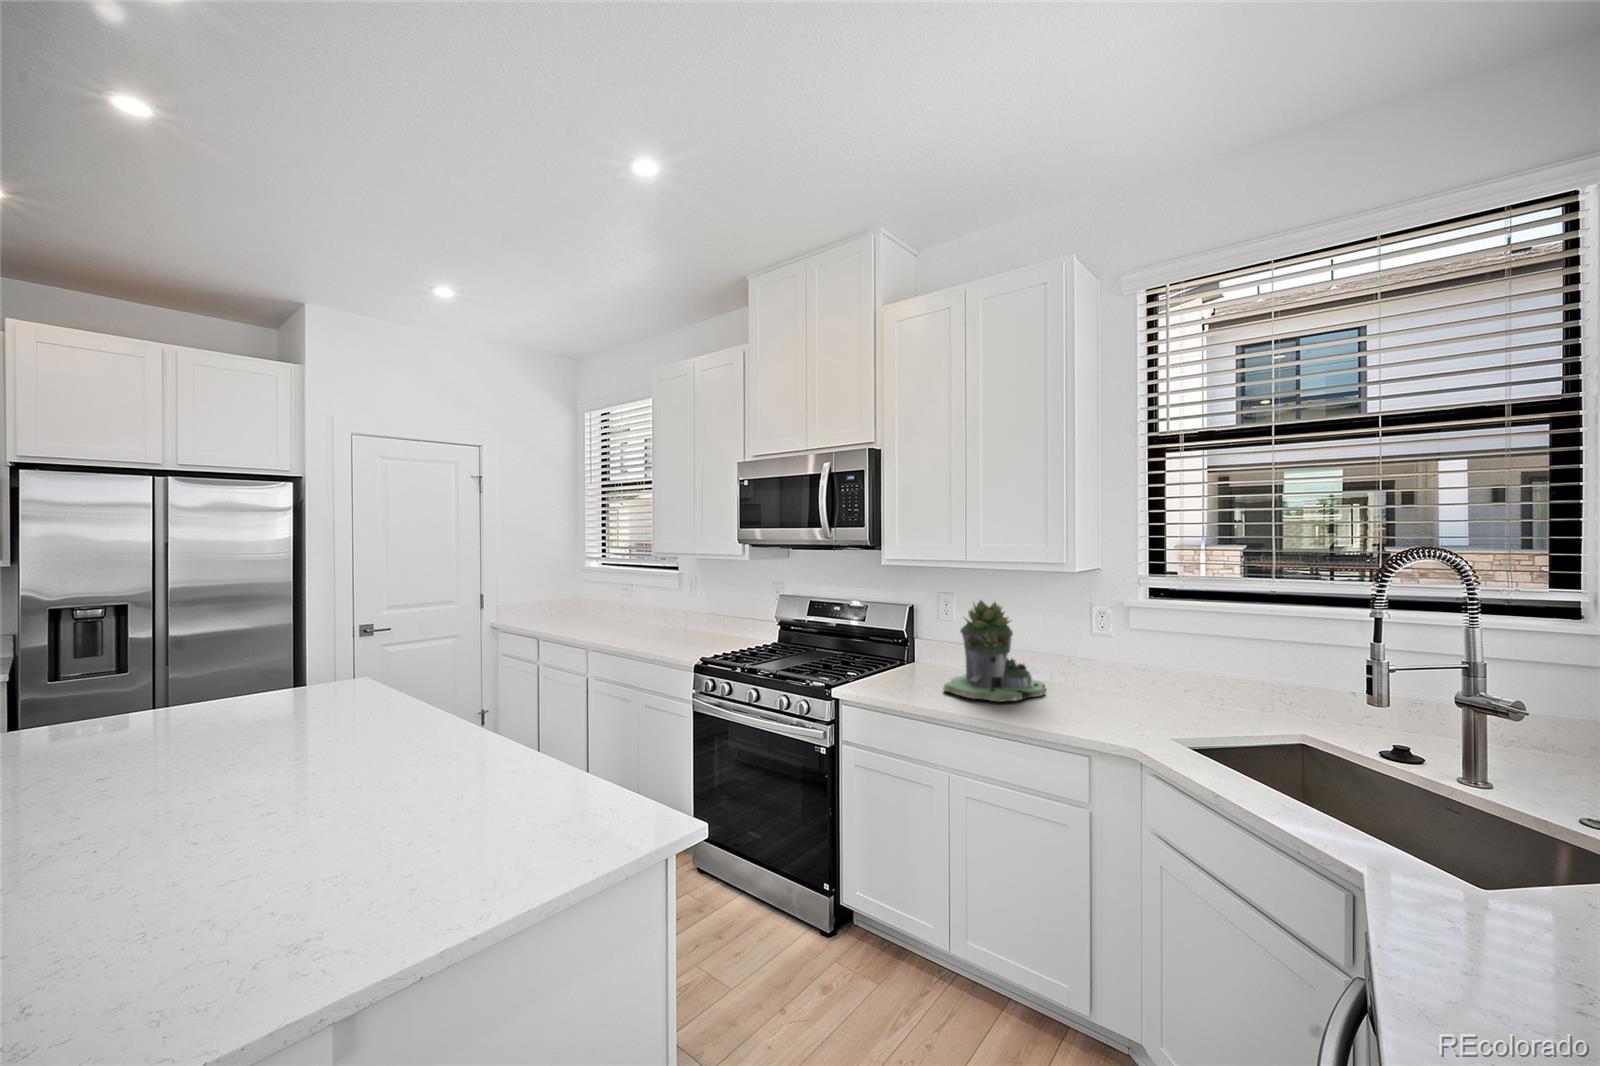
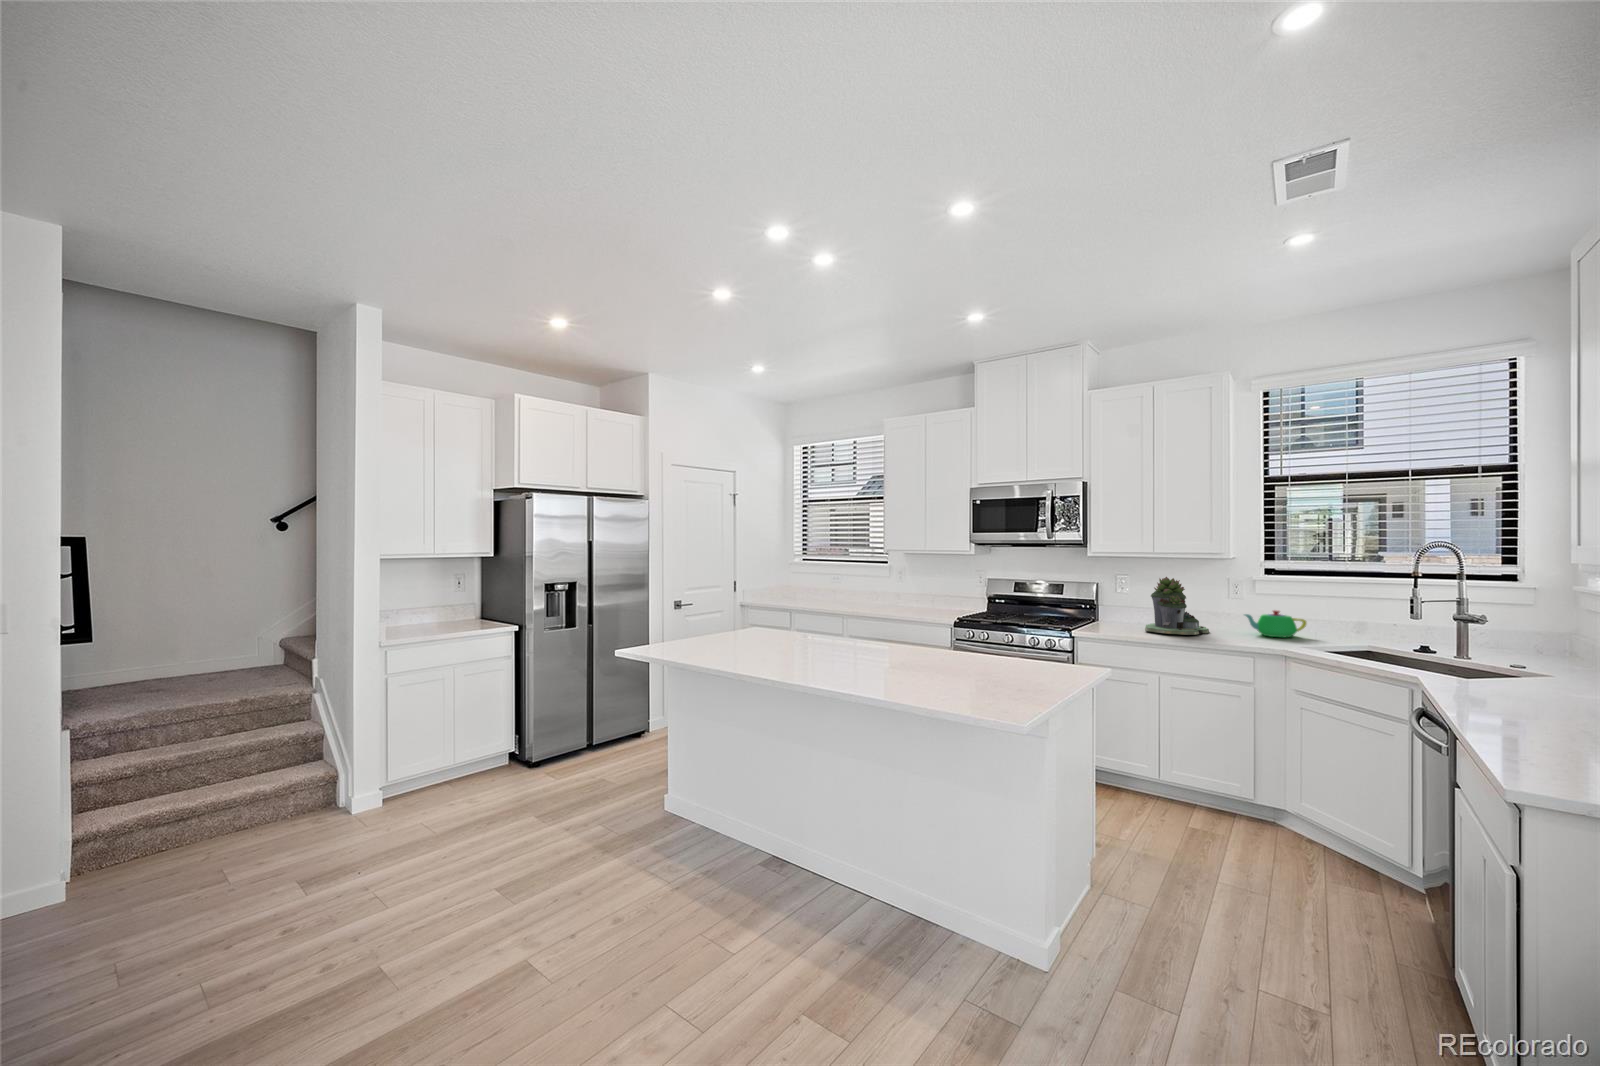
teapot: none [1097,661,1198,710] -> present [1245,611,1306,637]

